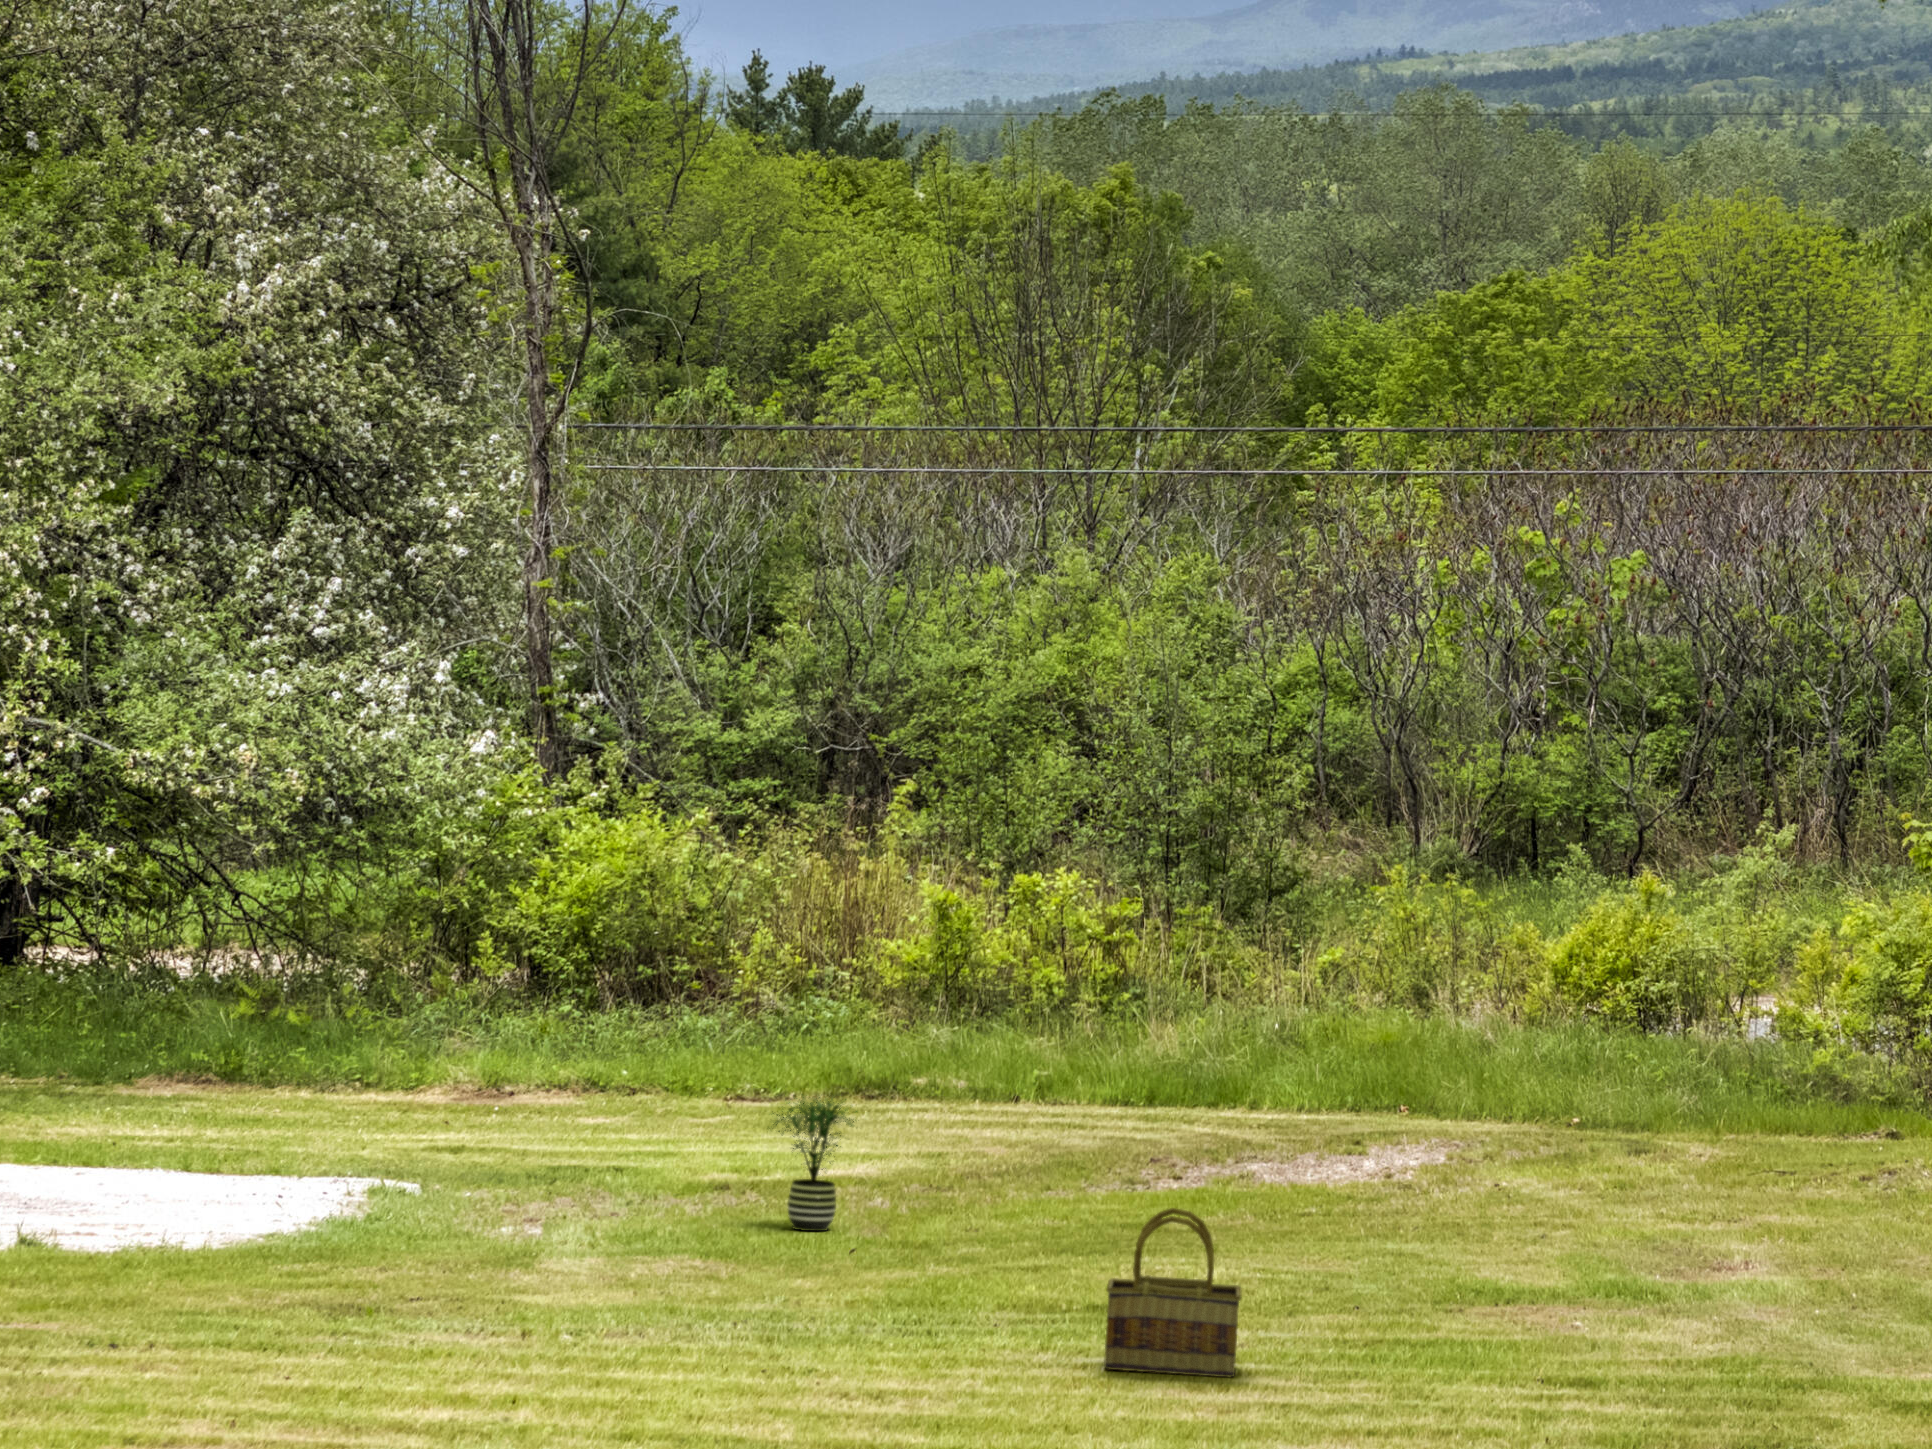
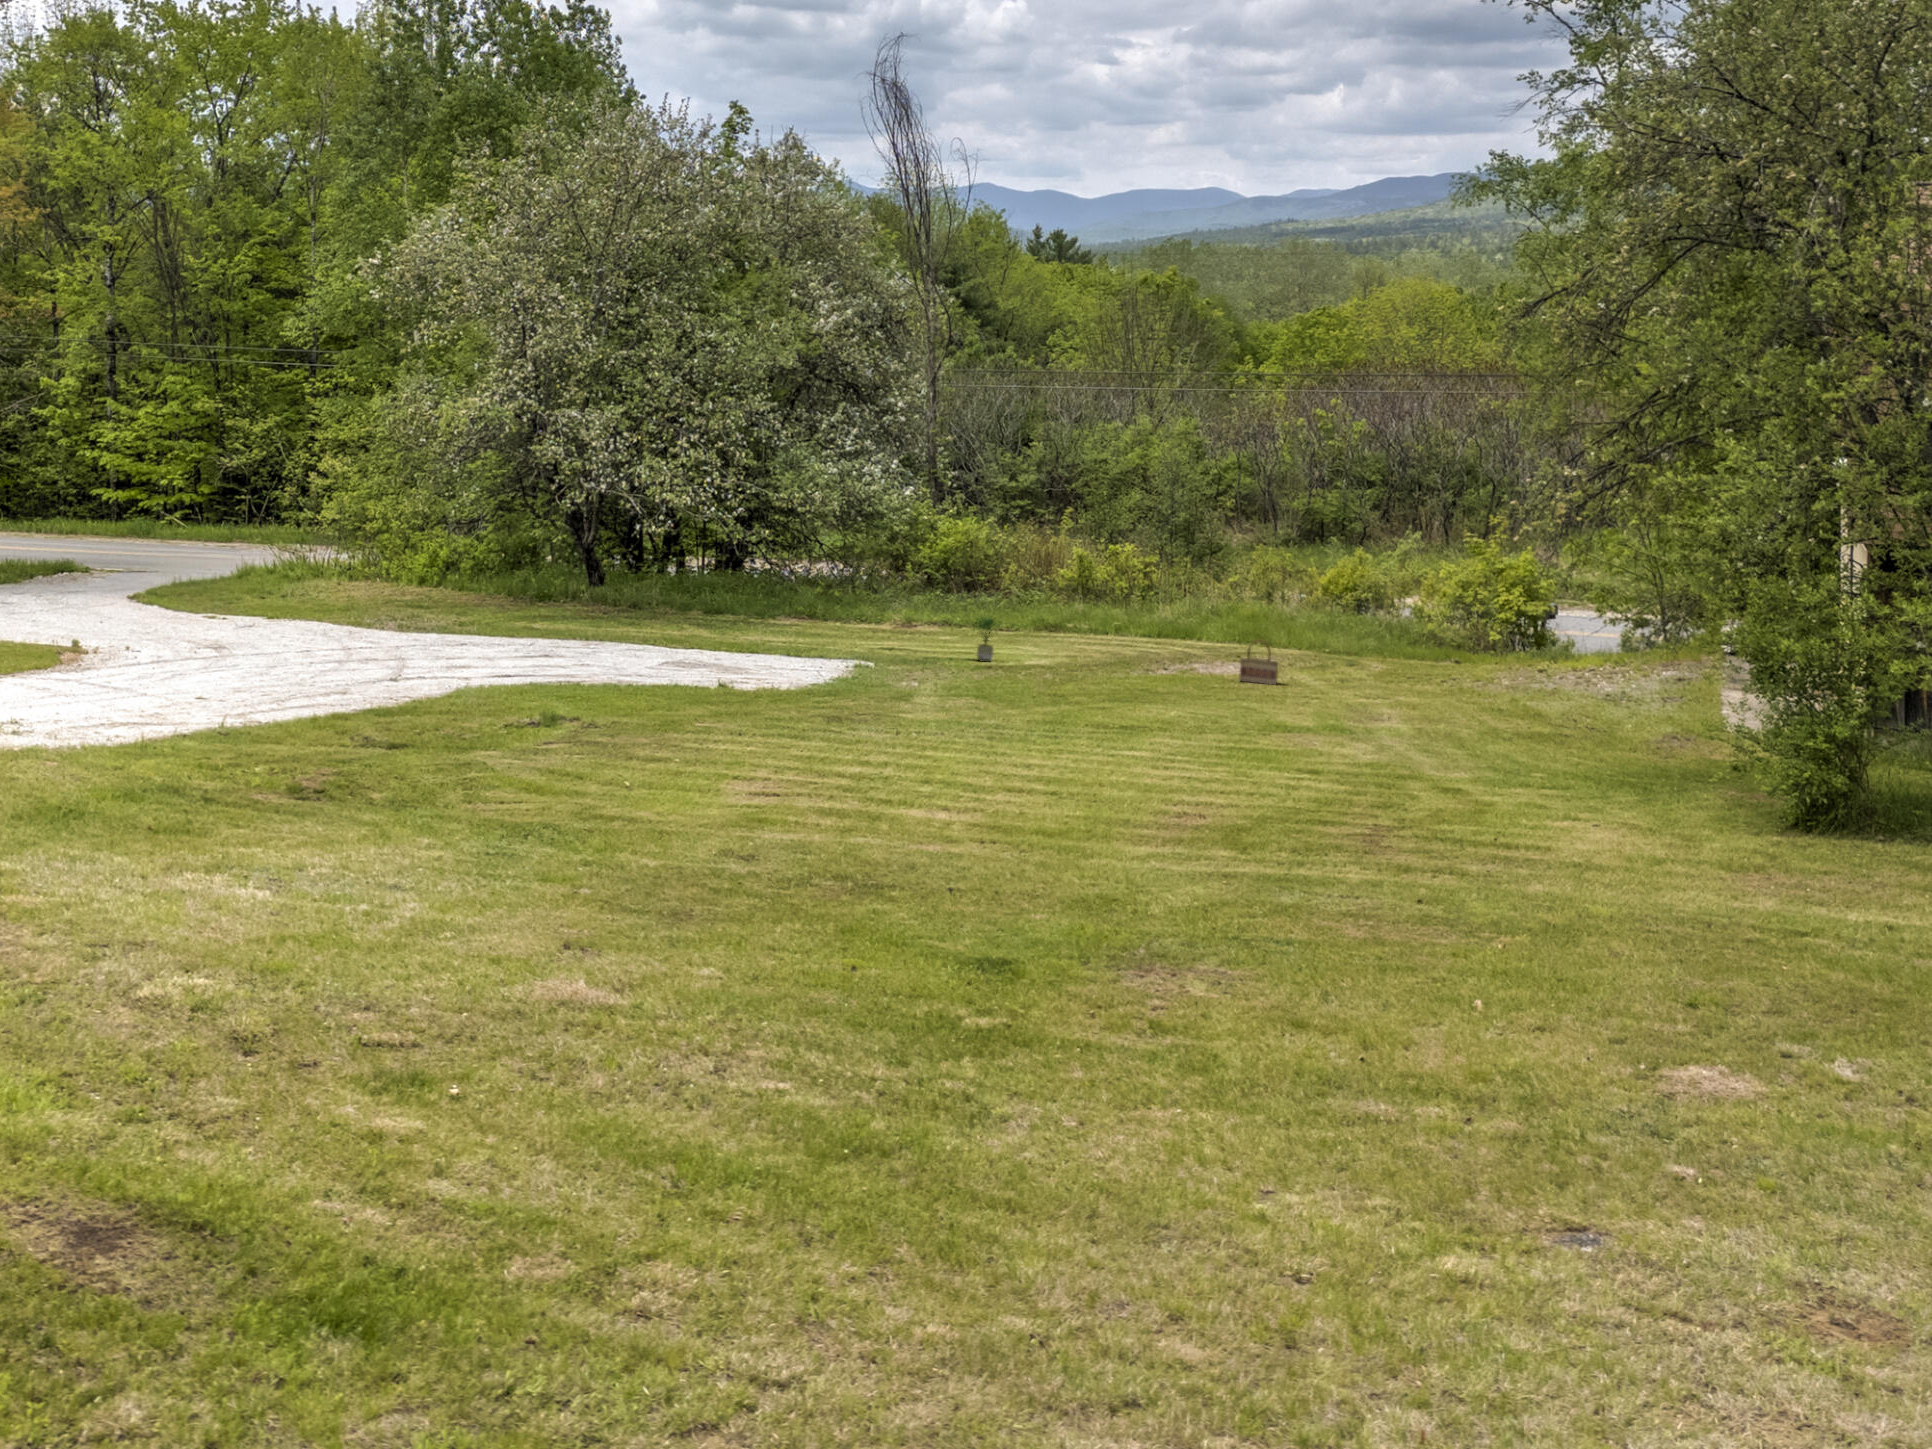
basket: present [1104,1208,1242,1377] -> present [1239,640,1278,685]

